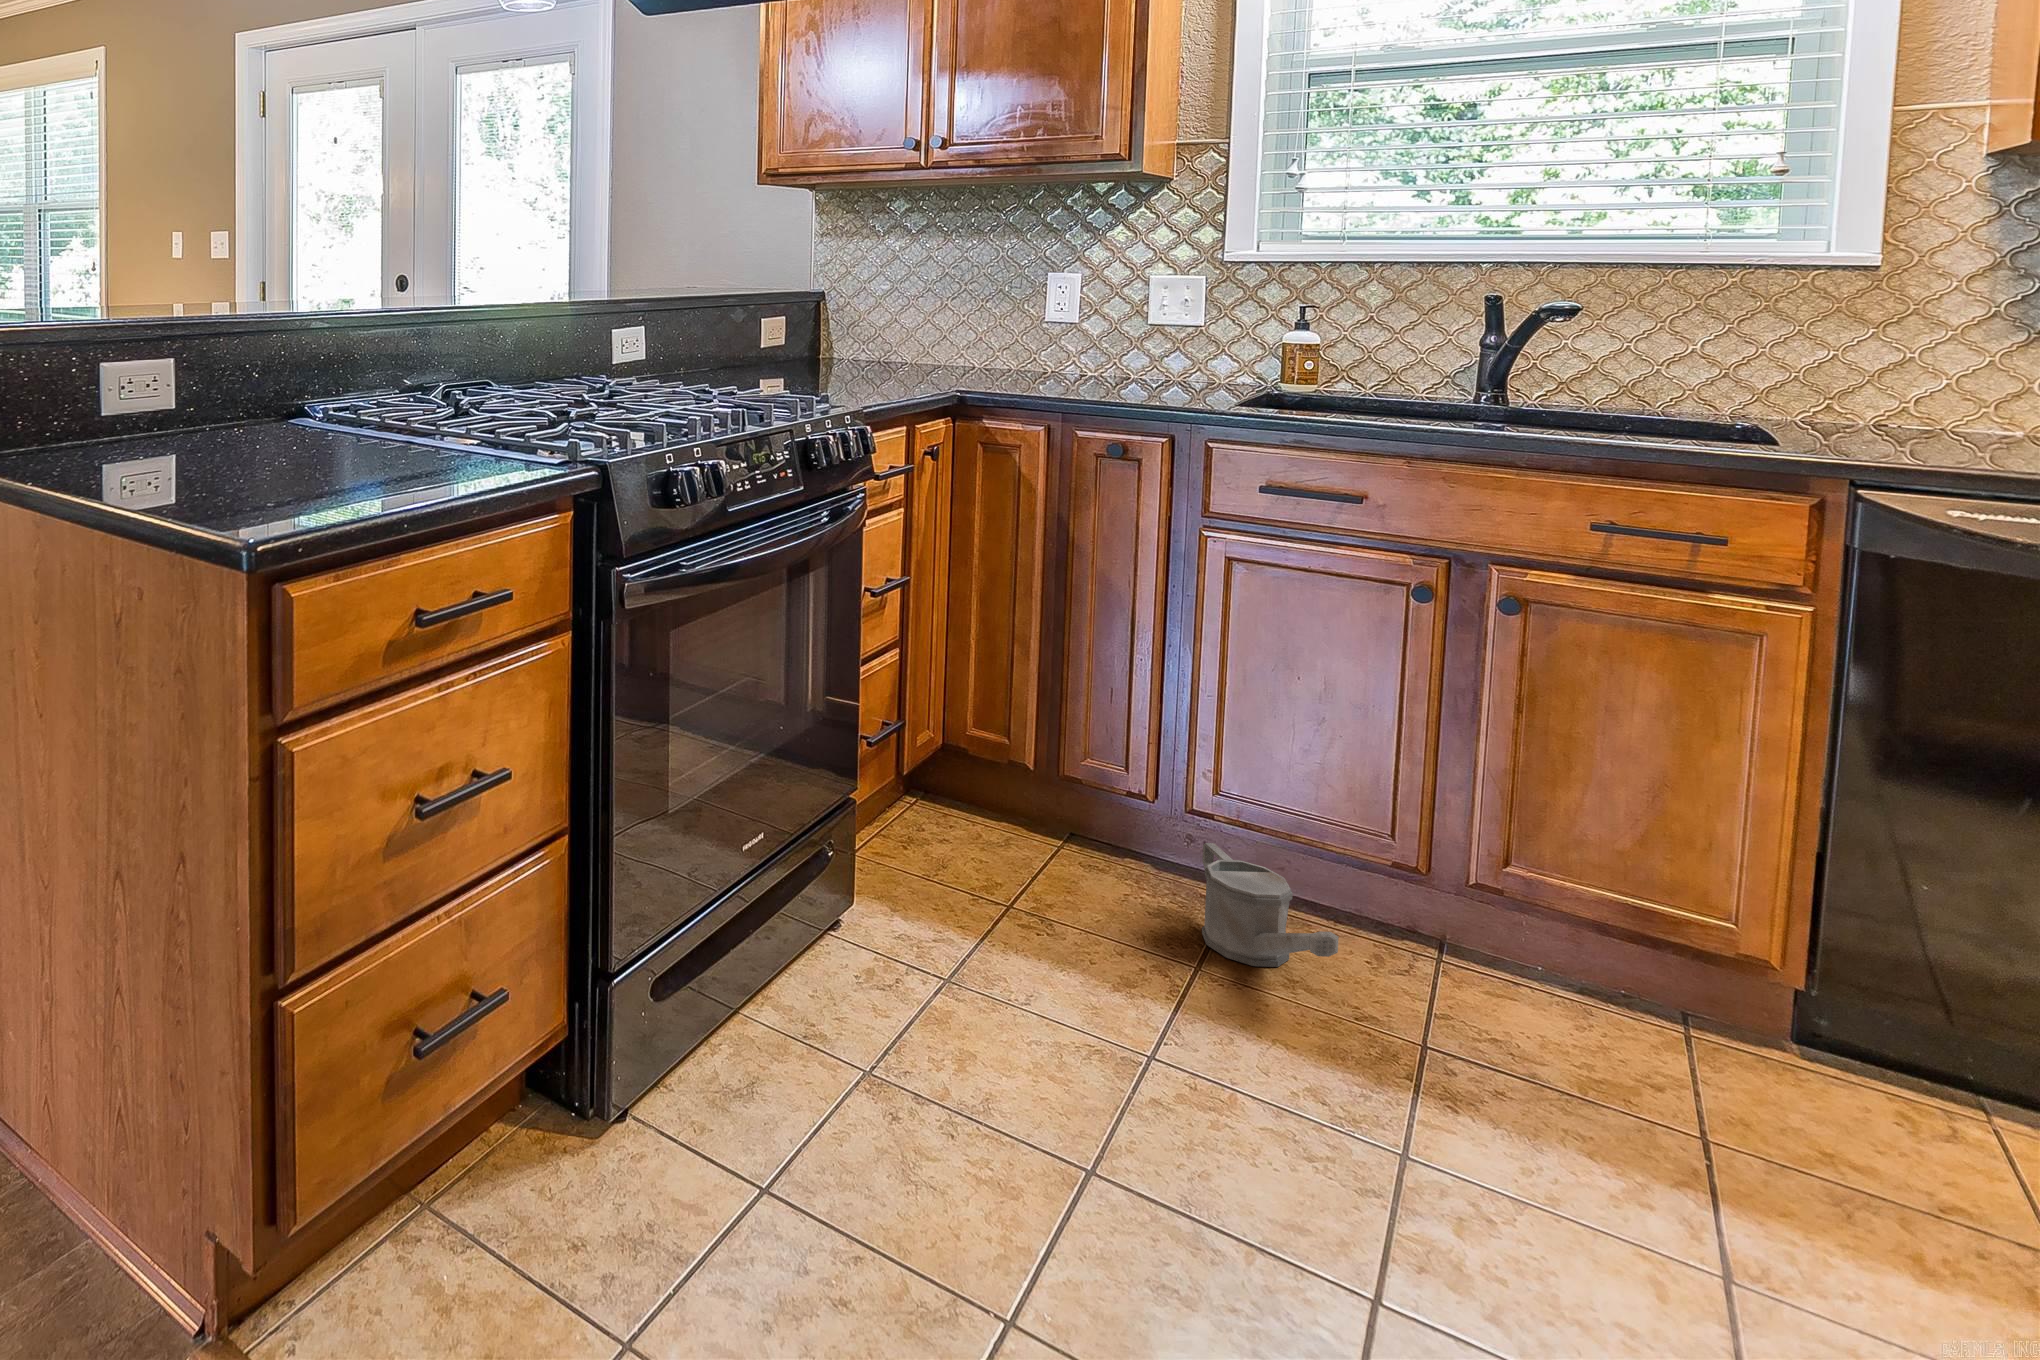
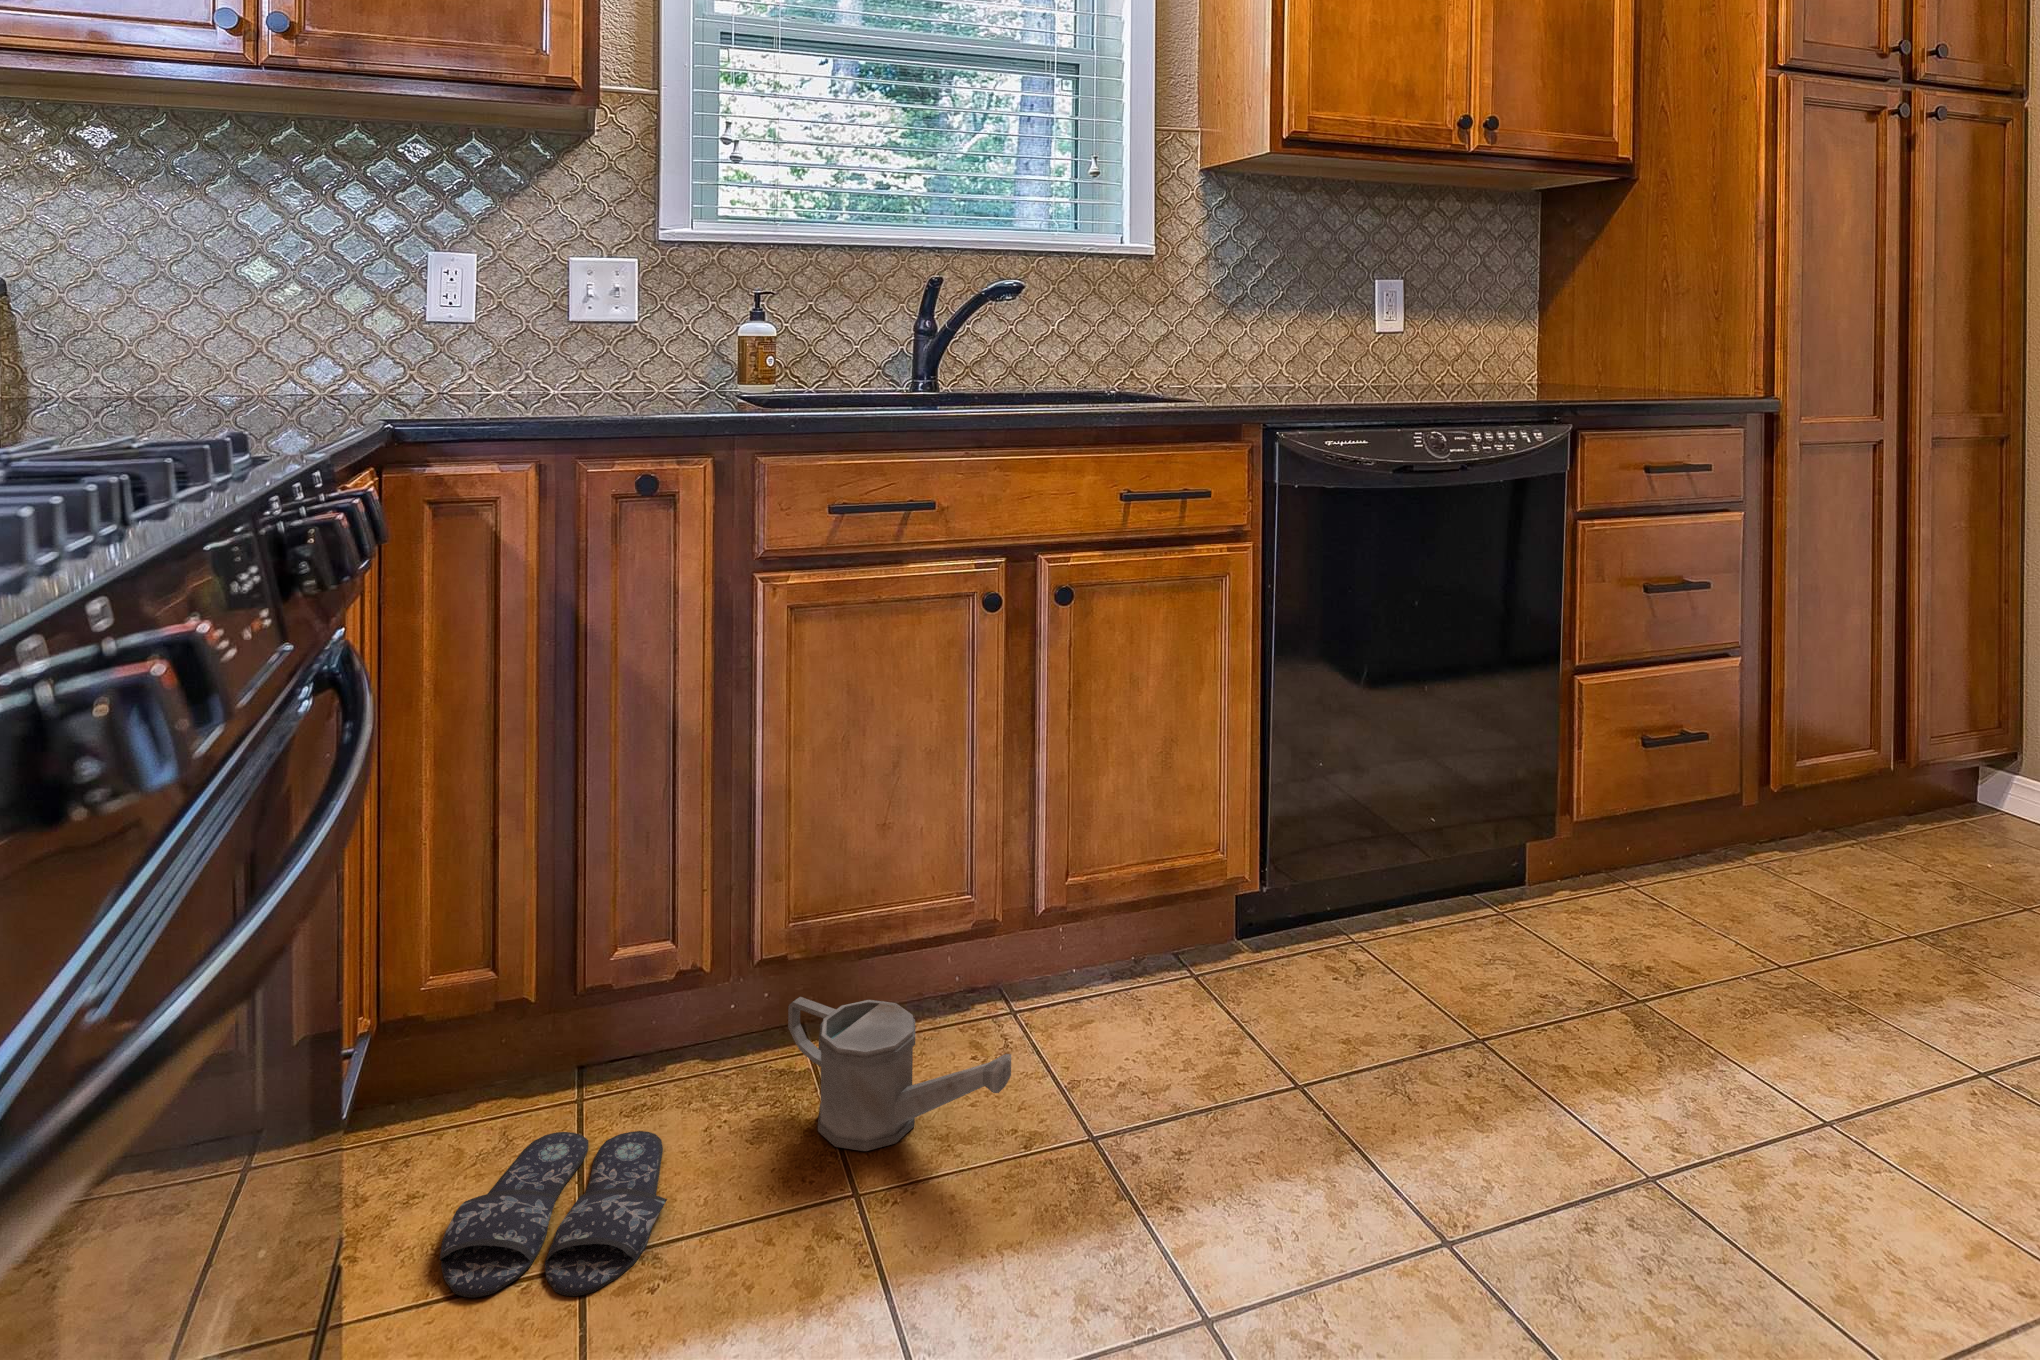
slippers: none [940,849,1096,922] -> present [440,1131,667,1298]

